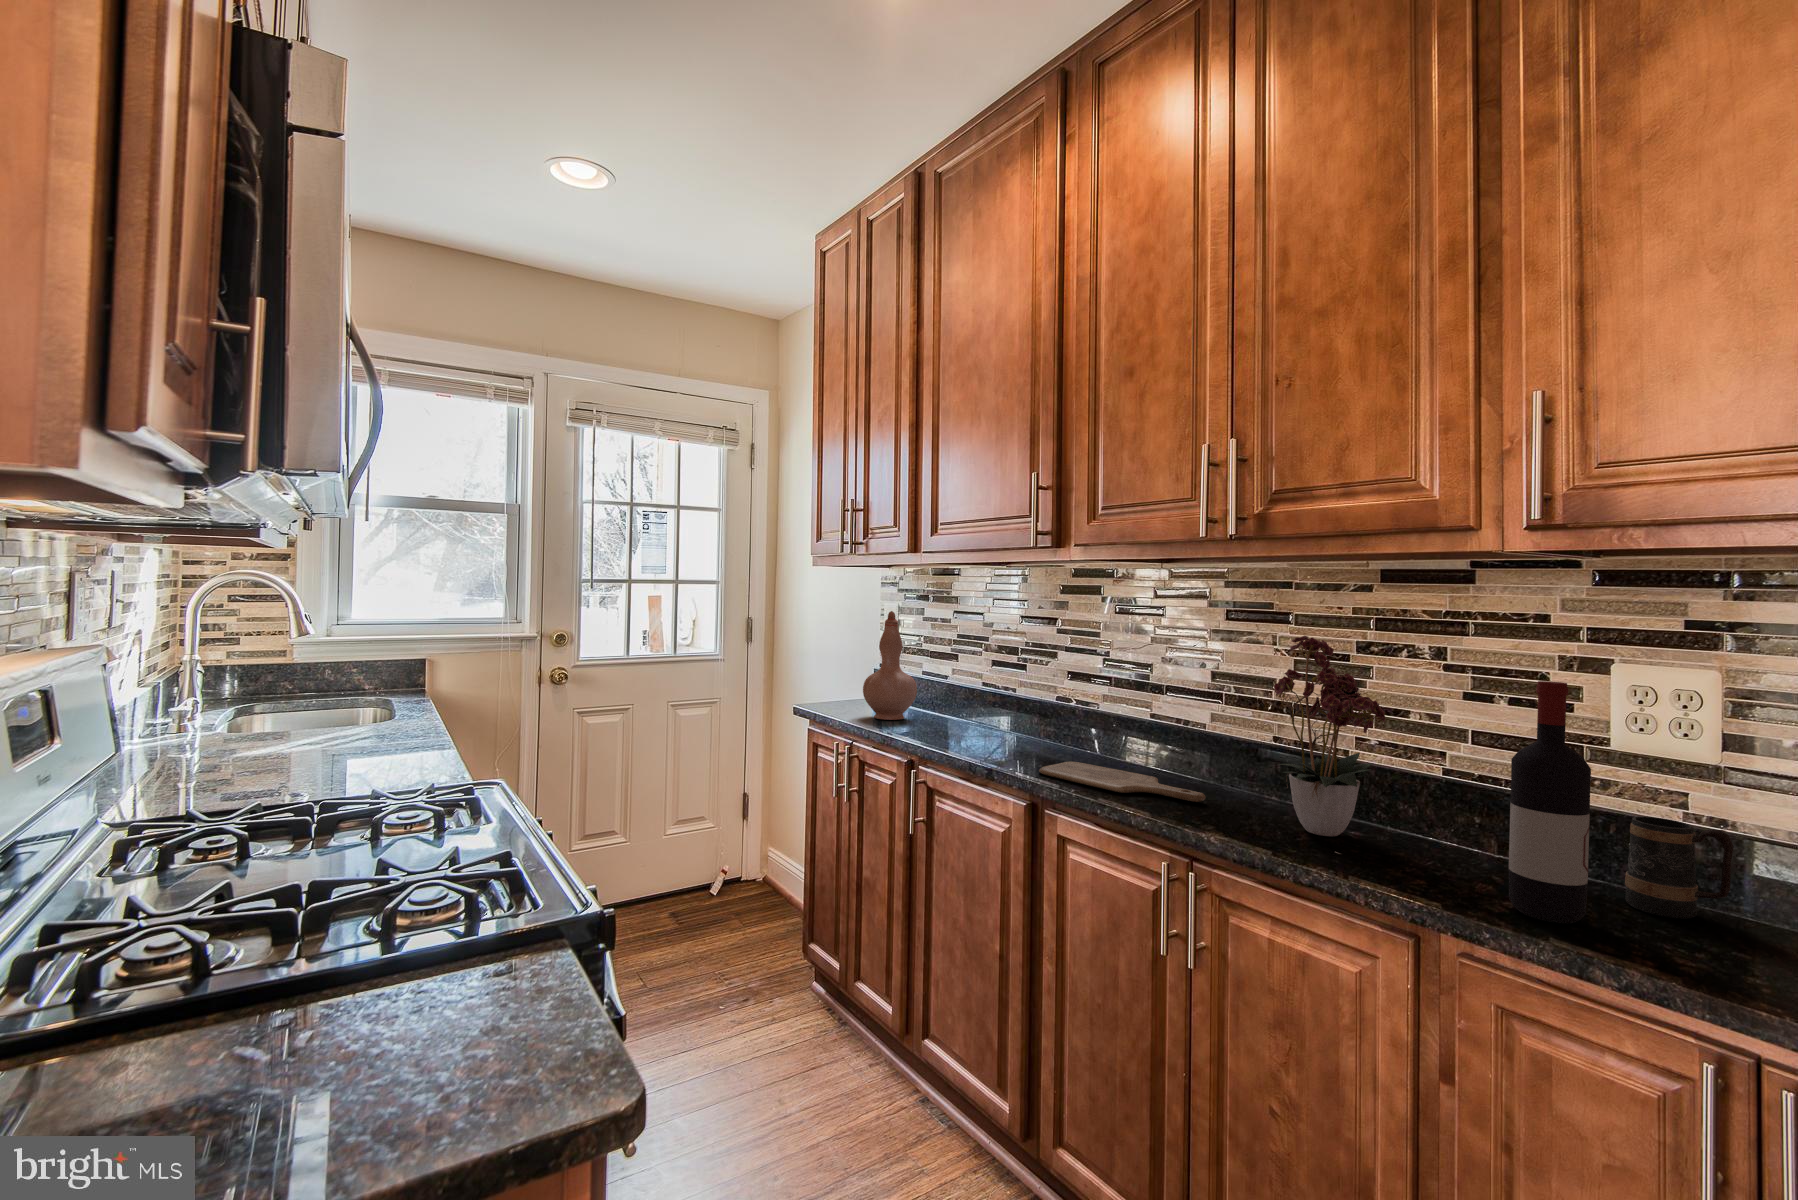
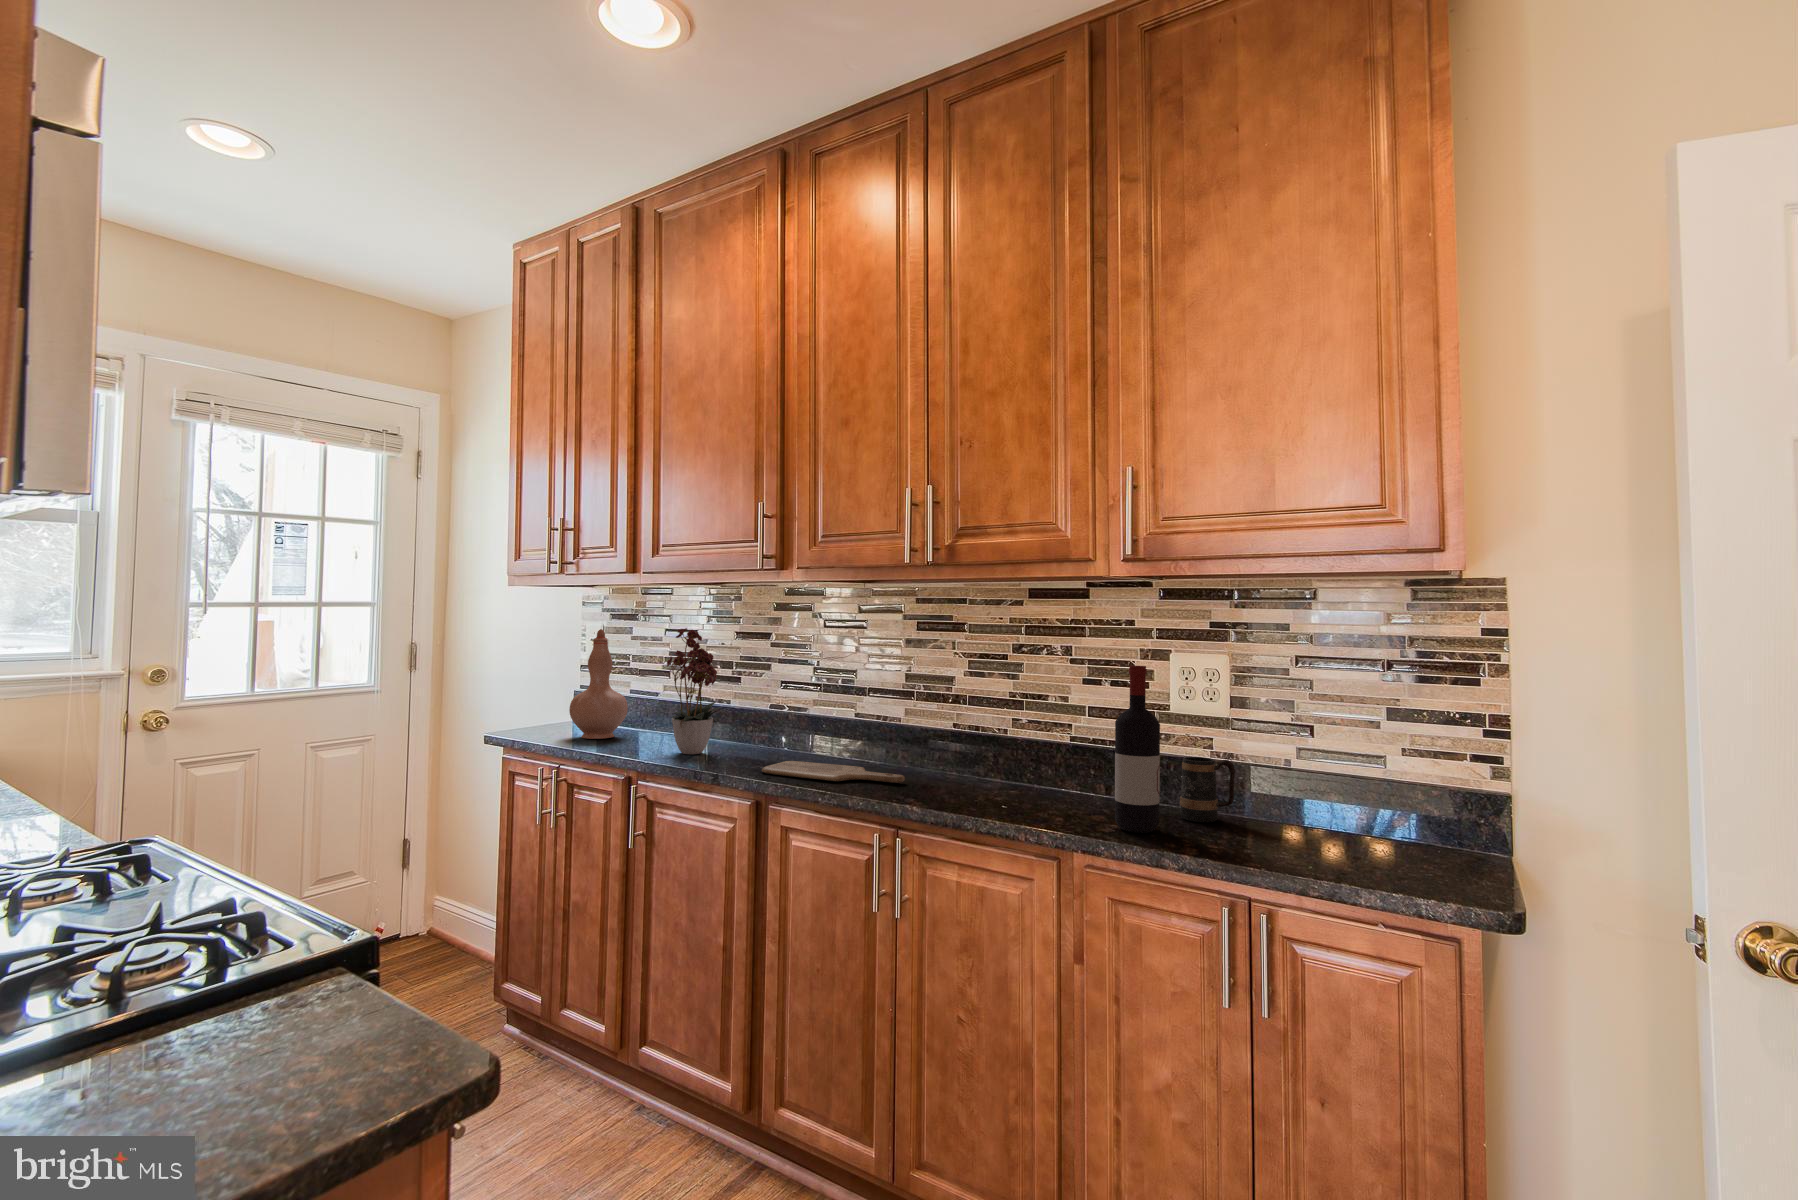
flower arrangement: present [1274,636,1385,836] -> present [667,628,720,754]

